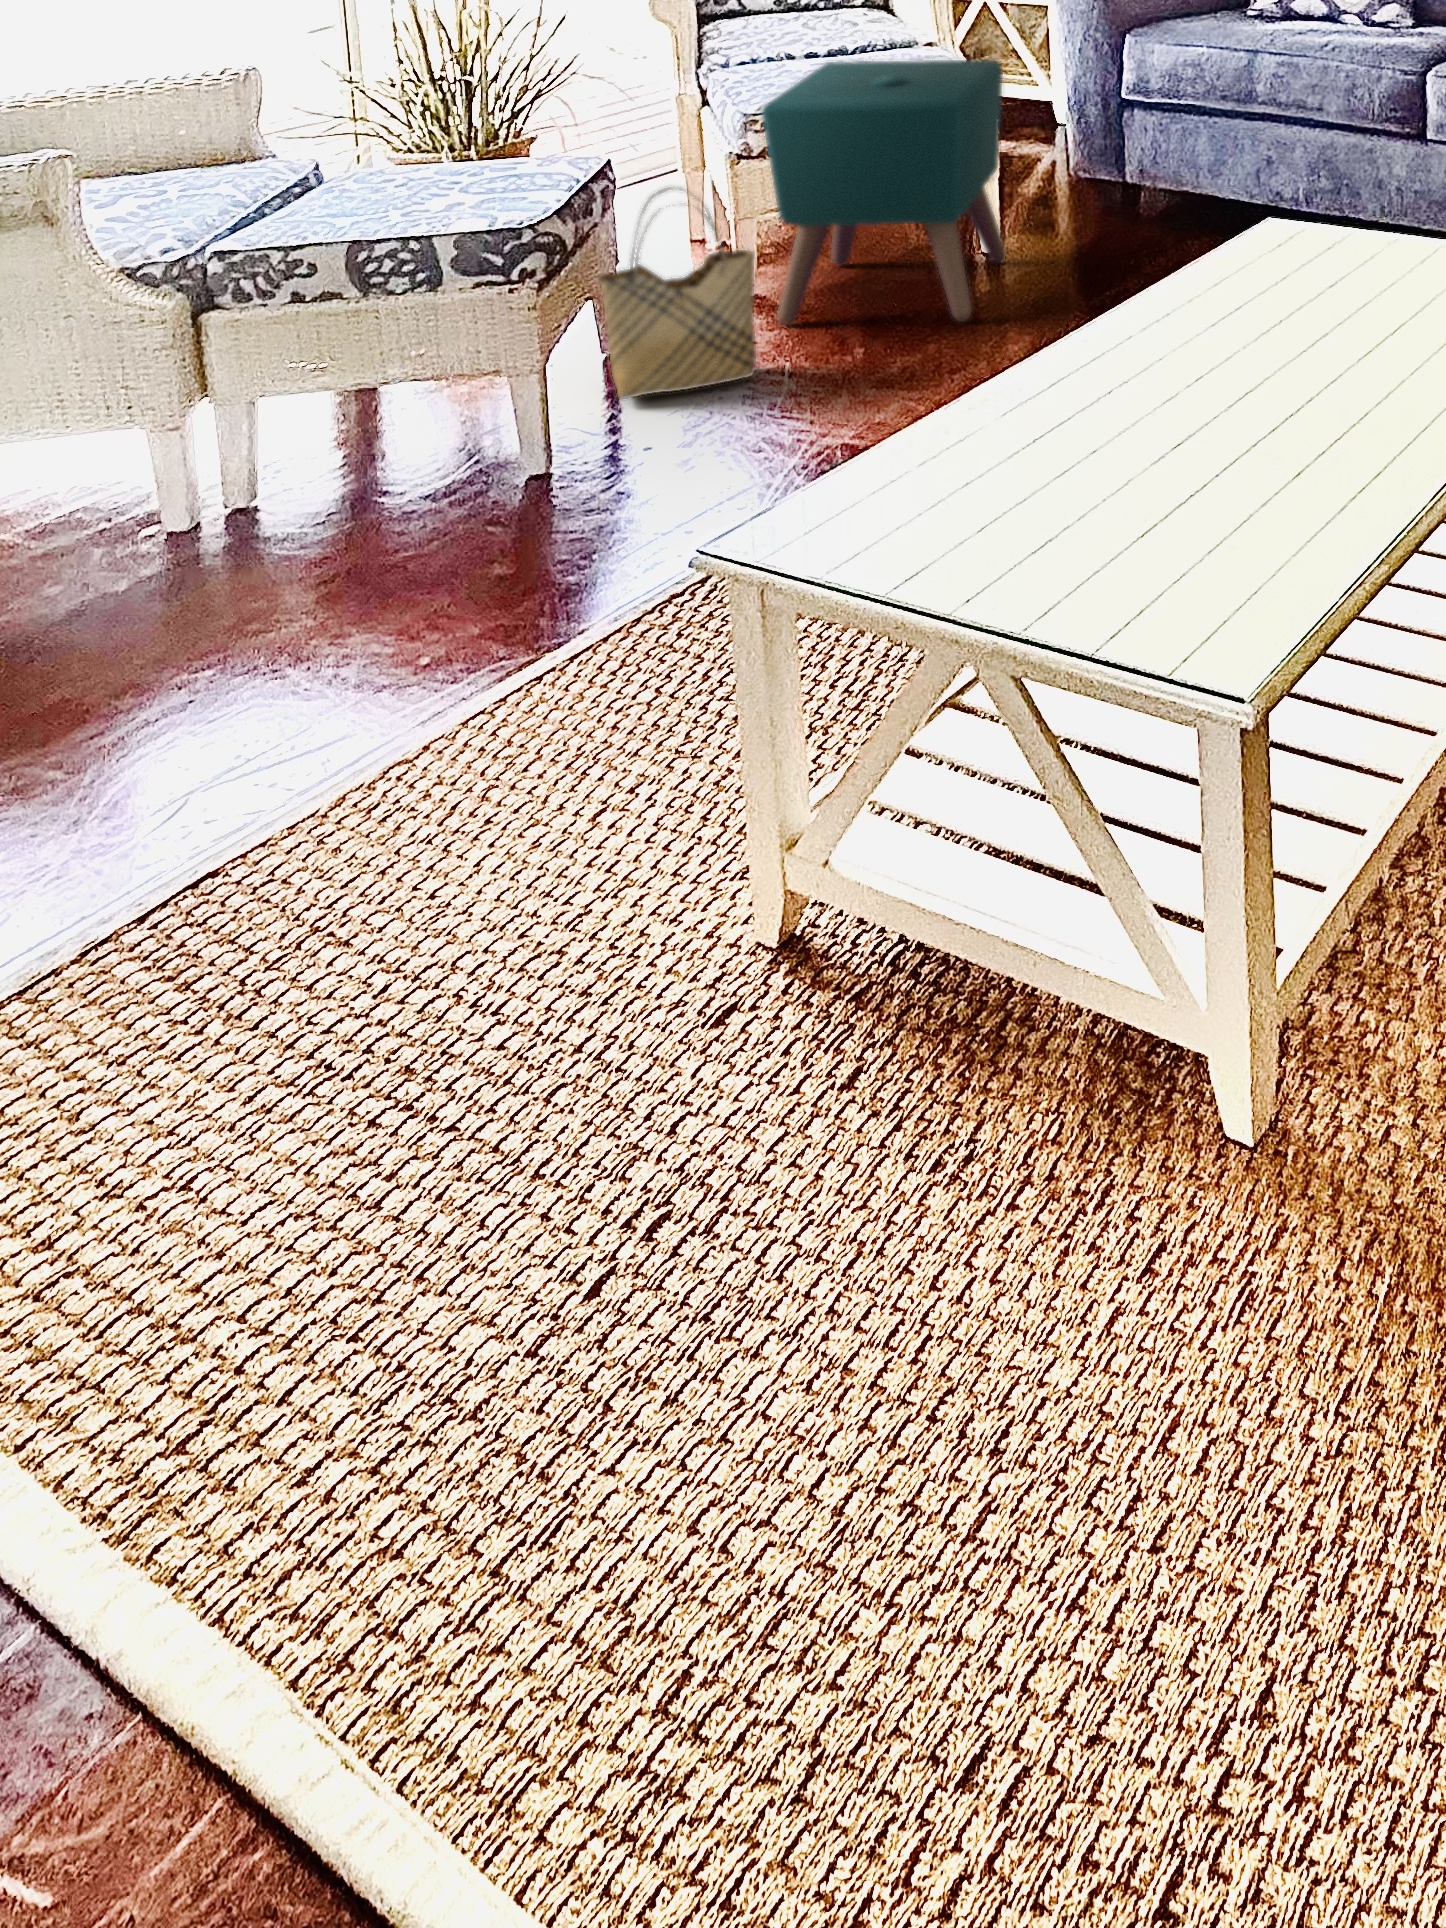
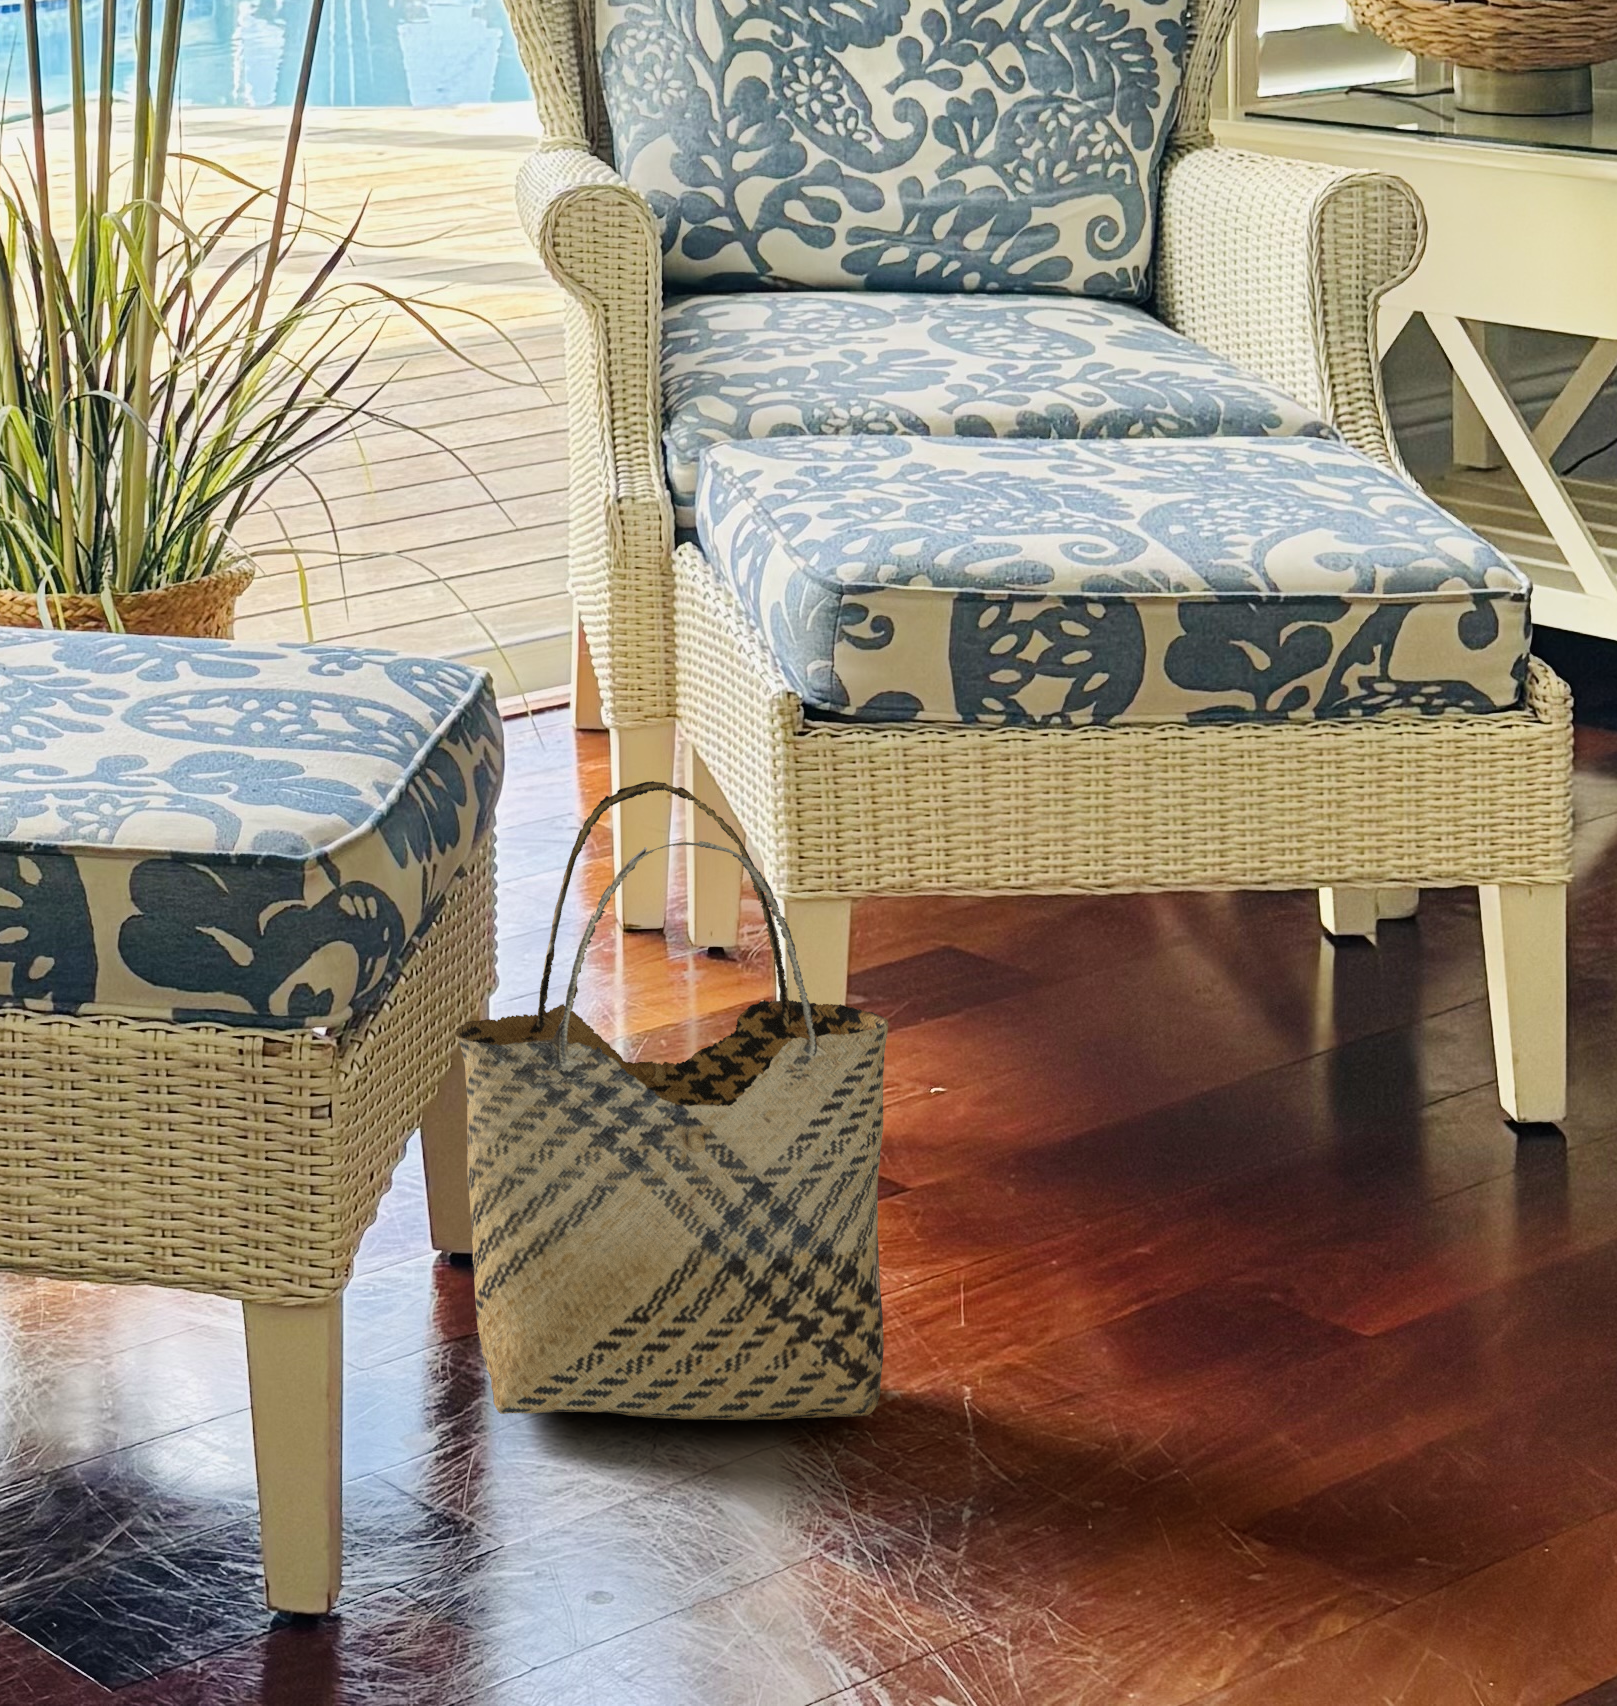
ottoman: present [762,60,1006,326] -> none [895,449,1599,1352]

